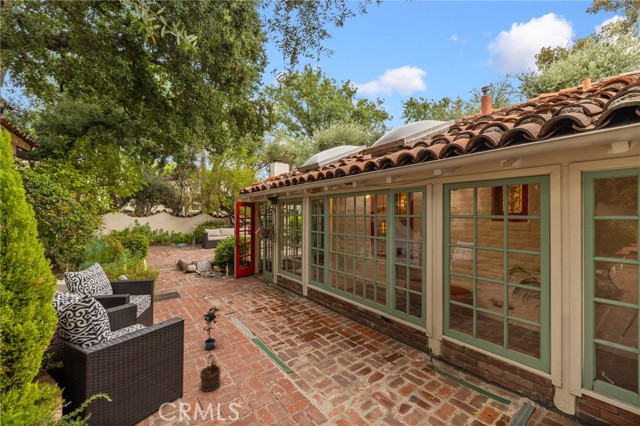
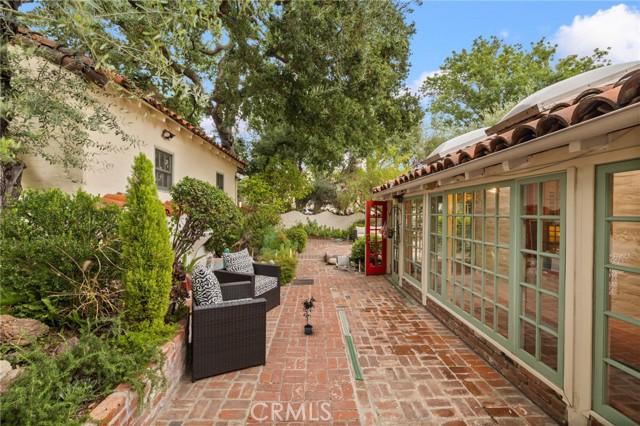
wooden bucket: present [200,354,220,391] -> none [281,337,298,369]

